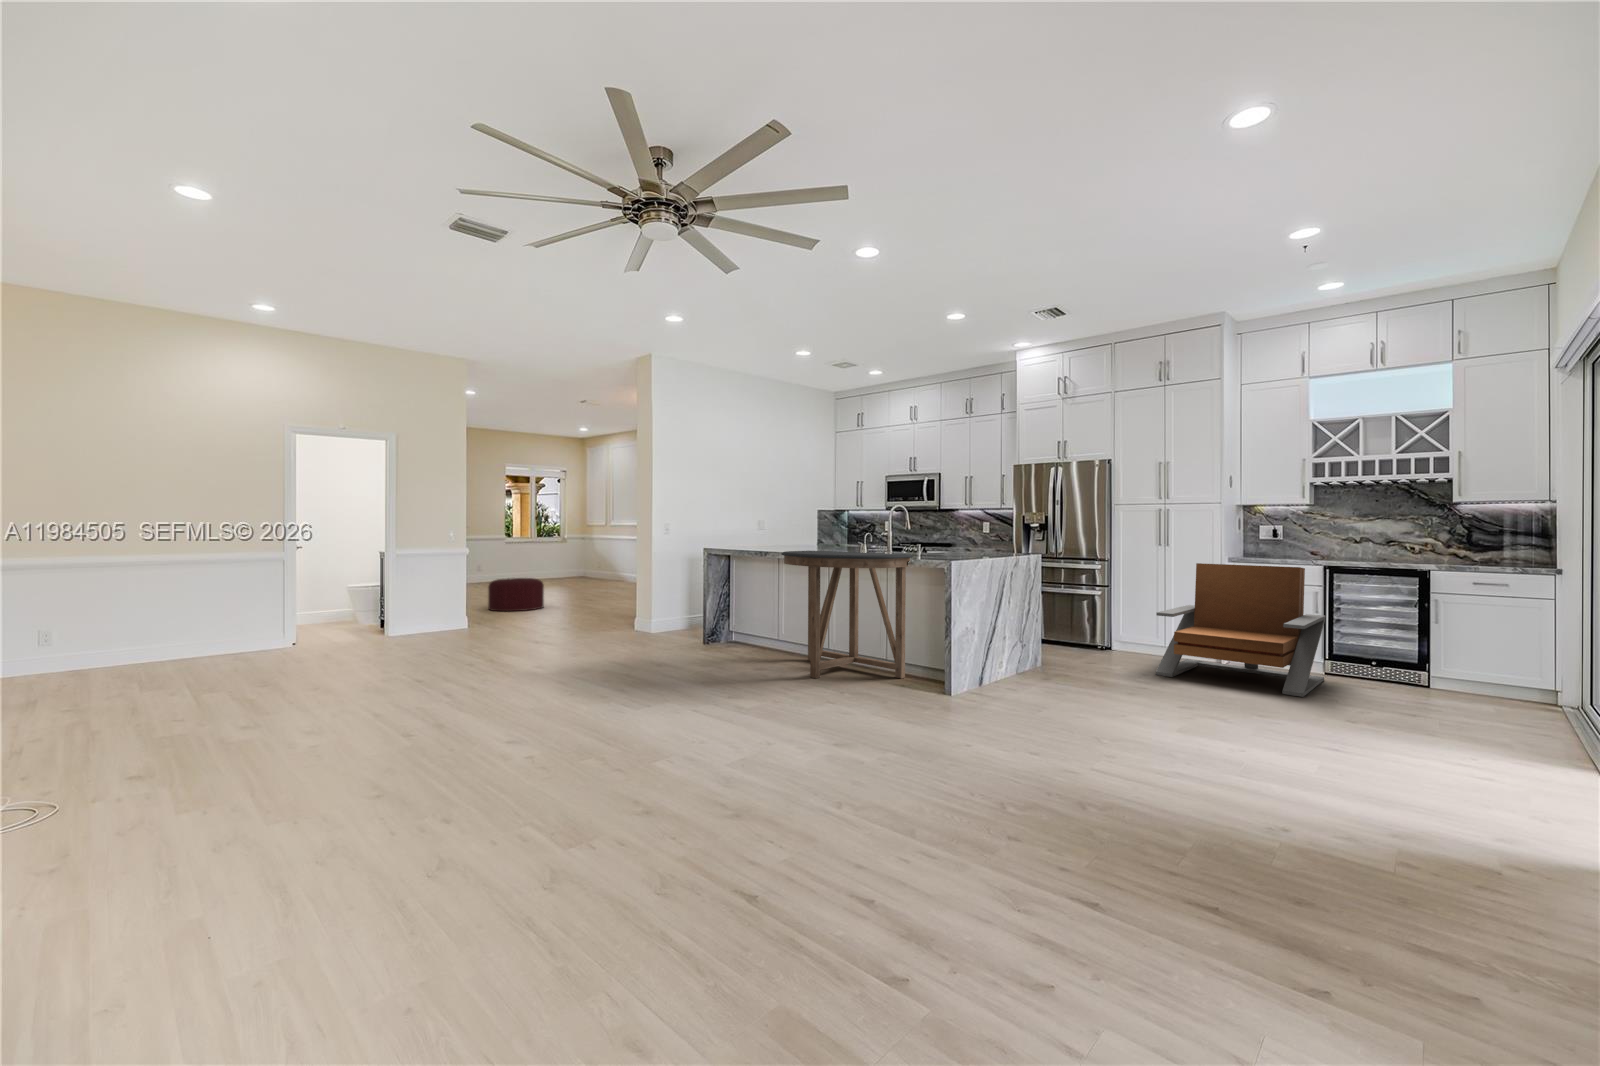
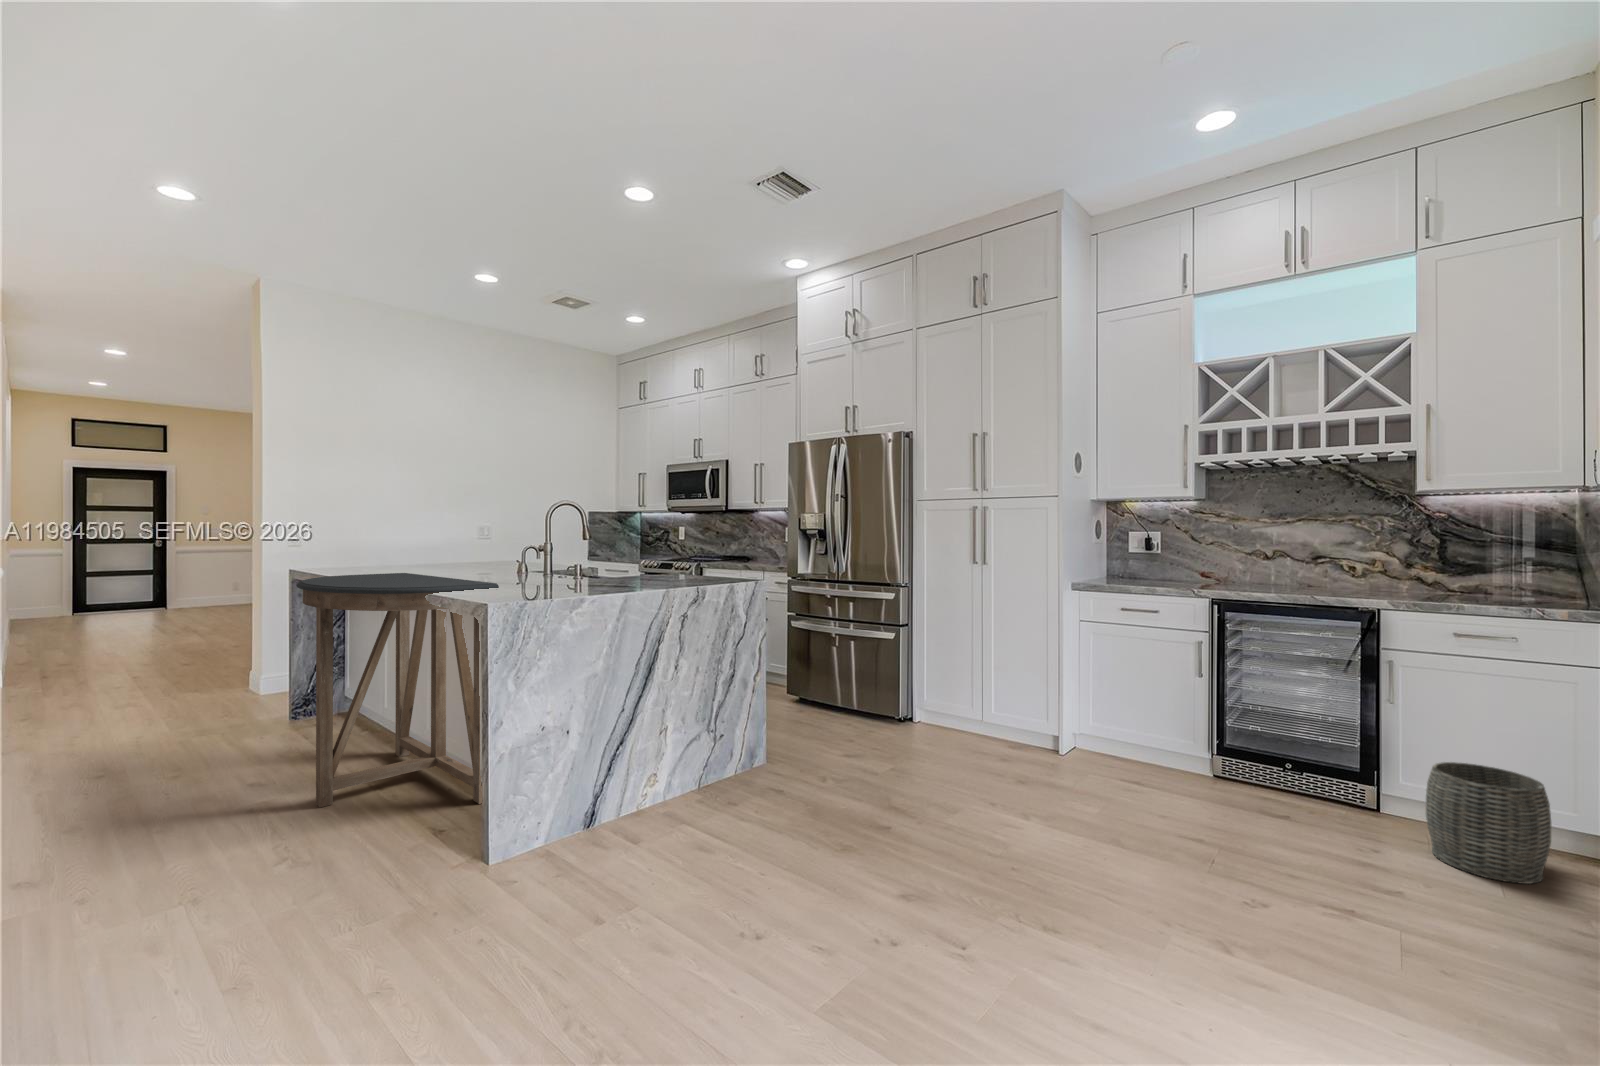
lounge chair: present [1156,563,1326,697] -> none [938,593,1212,848]
ottoman: present [488,578,544,611] -> none [123,603,218,651]
woven basket: none [1457,653,1525,710] -> present [1426,762,1551,884]

